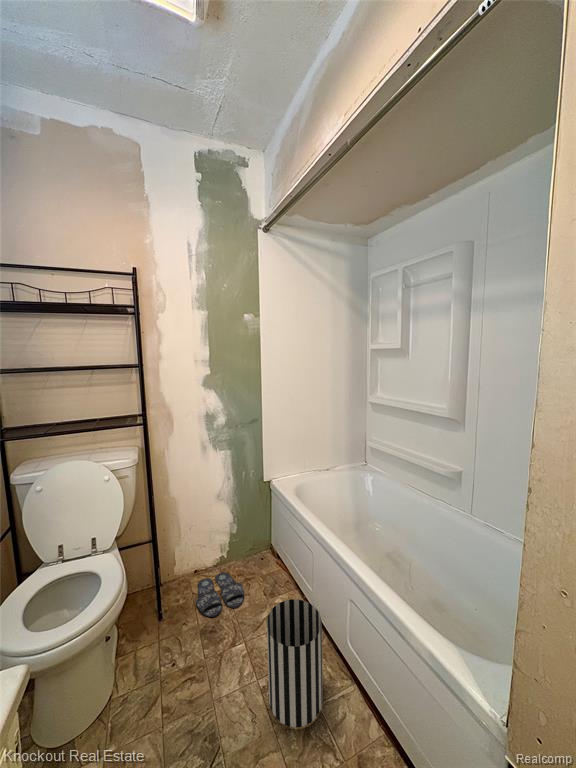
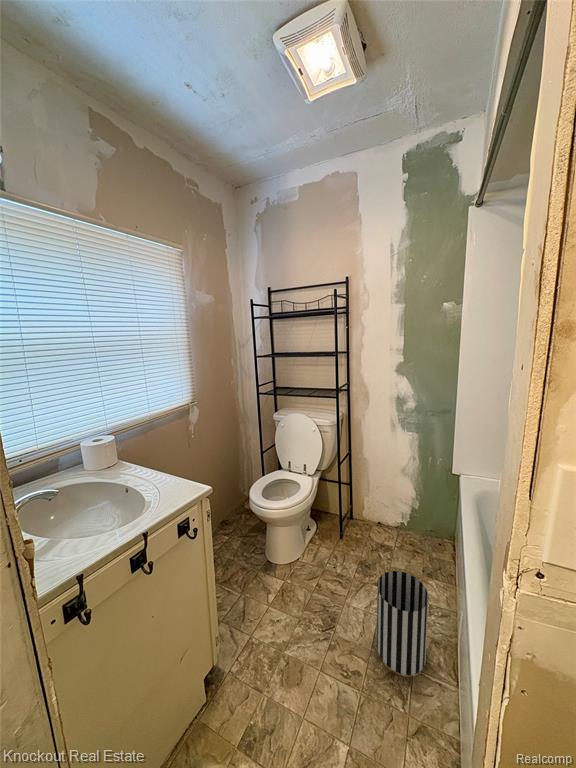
slippers: present [196,572,244,617] -> none [367,530,409,564]

